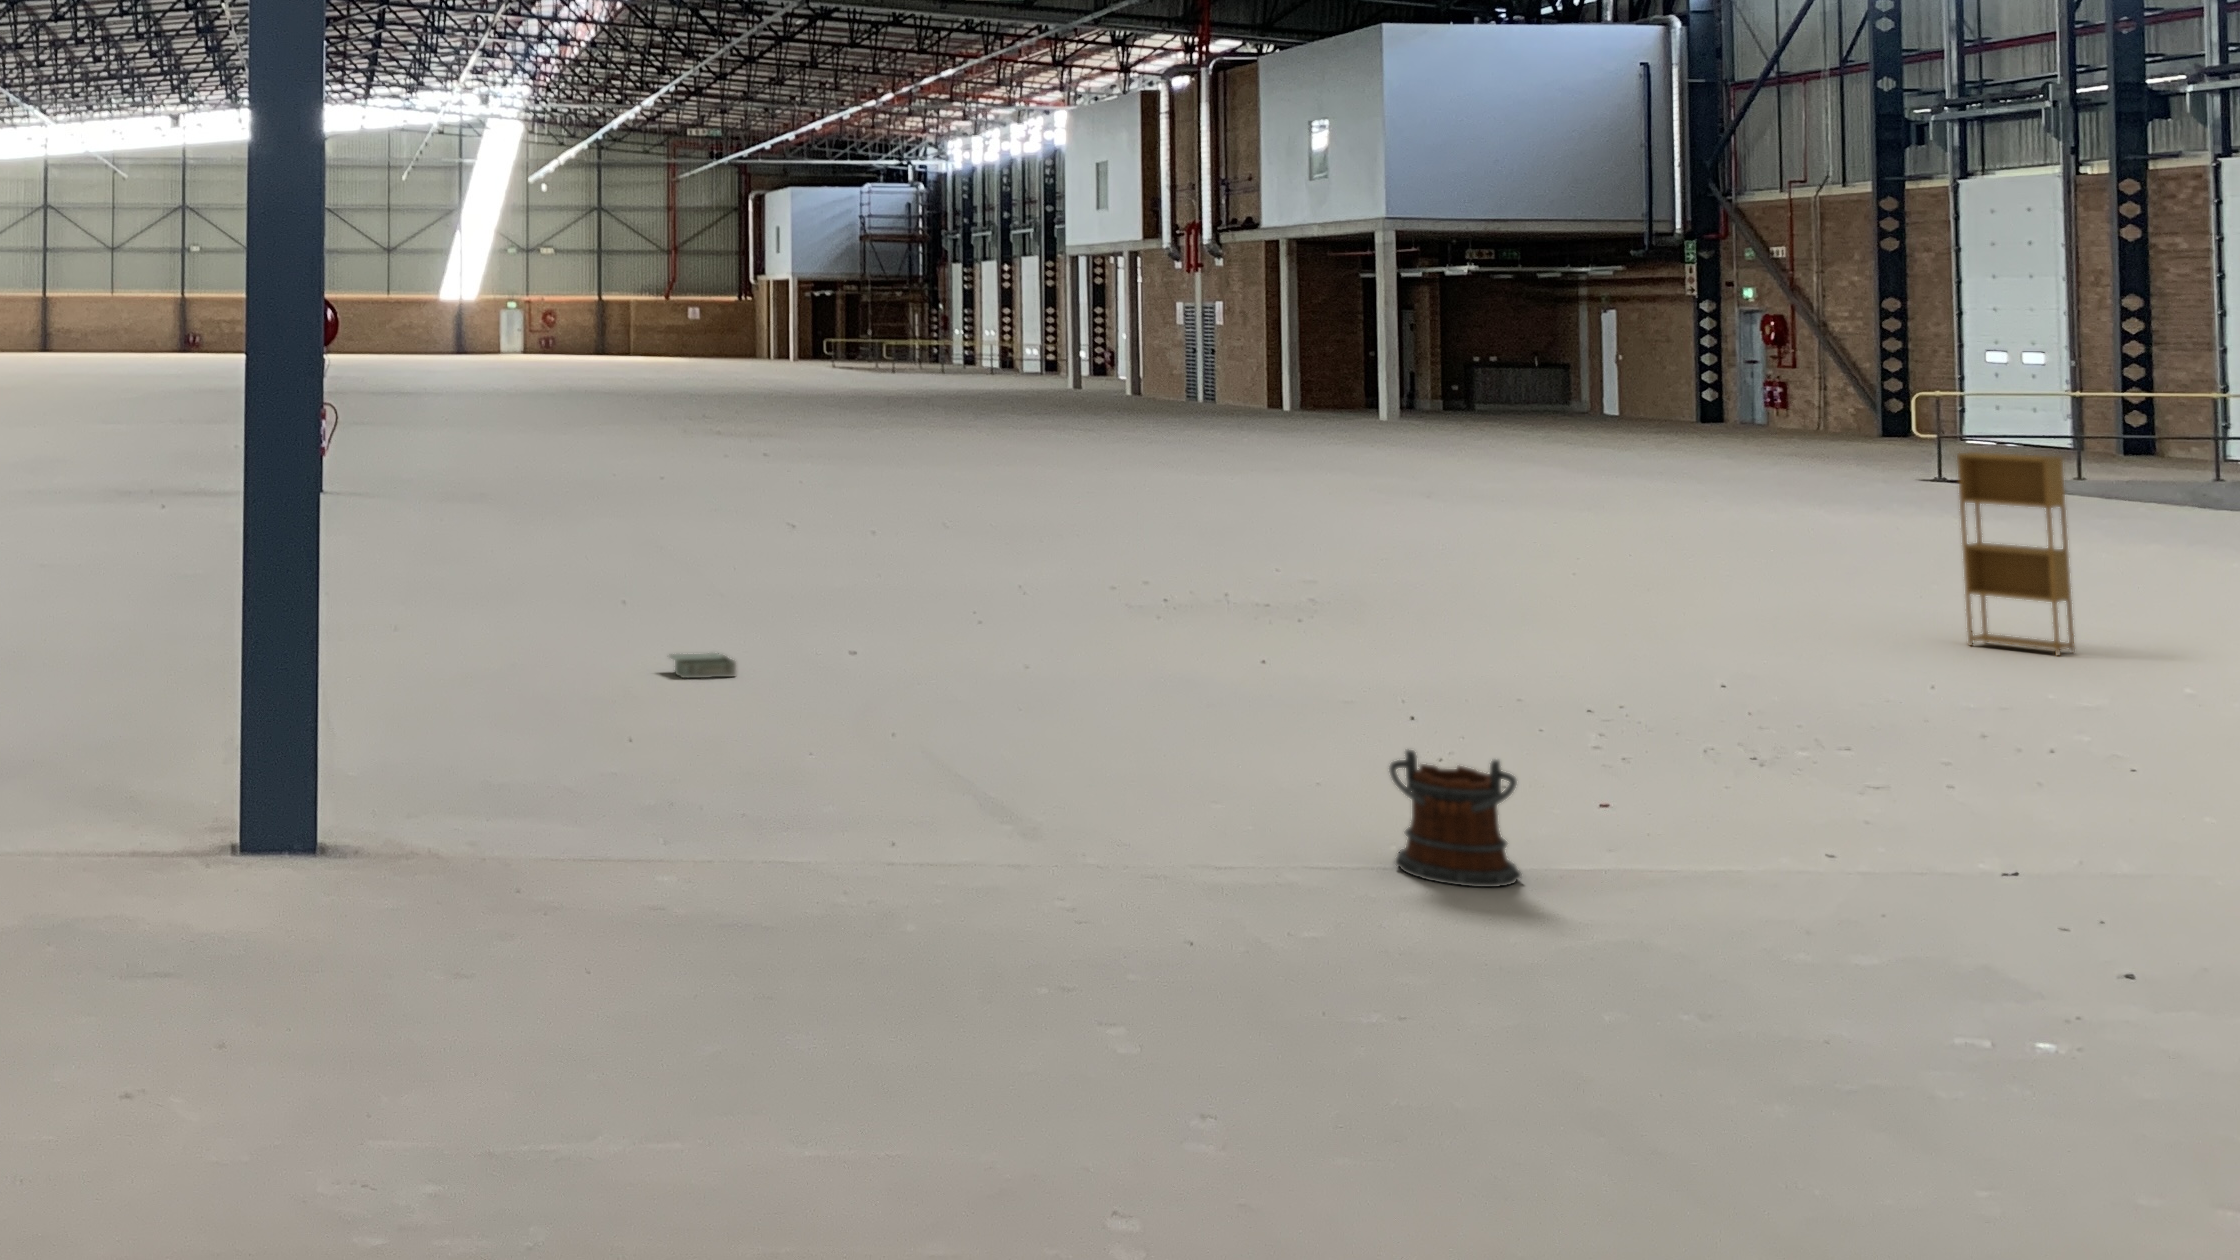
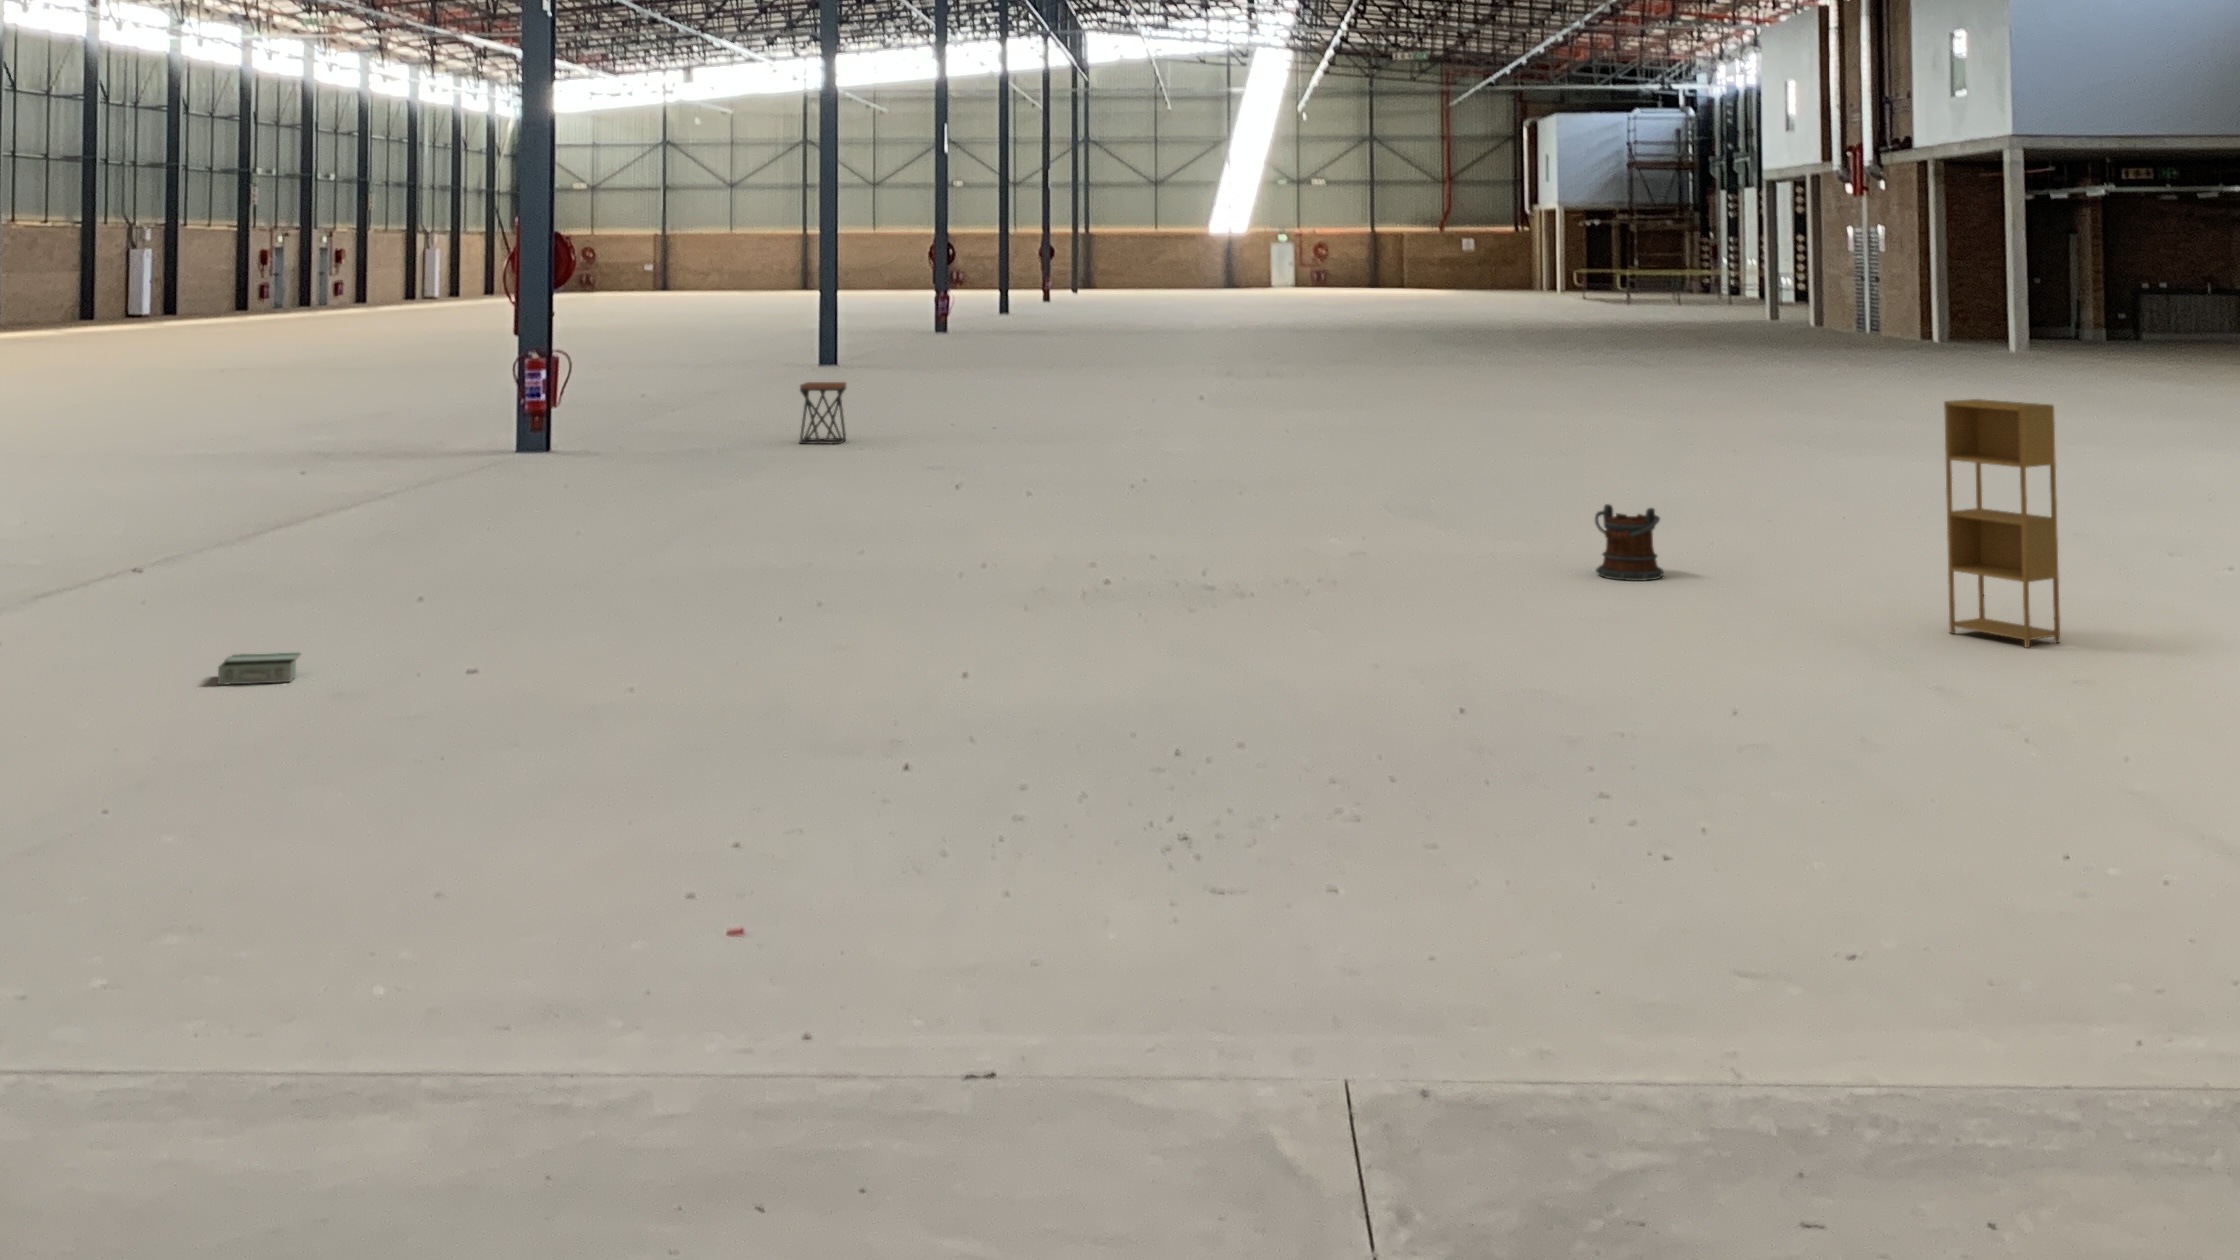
stool: none [526,437,567,494] -> present [800,382,846,444]
bucket: present [1389,750,1521,887] -> present [1595,504,1663,581]

